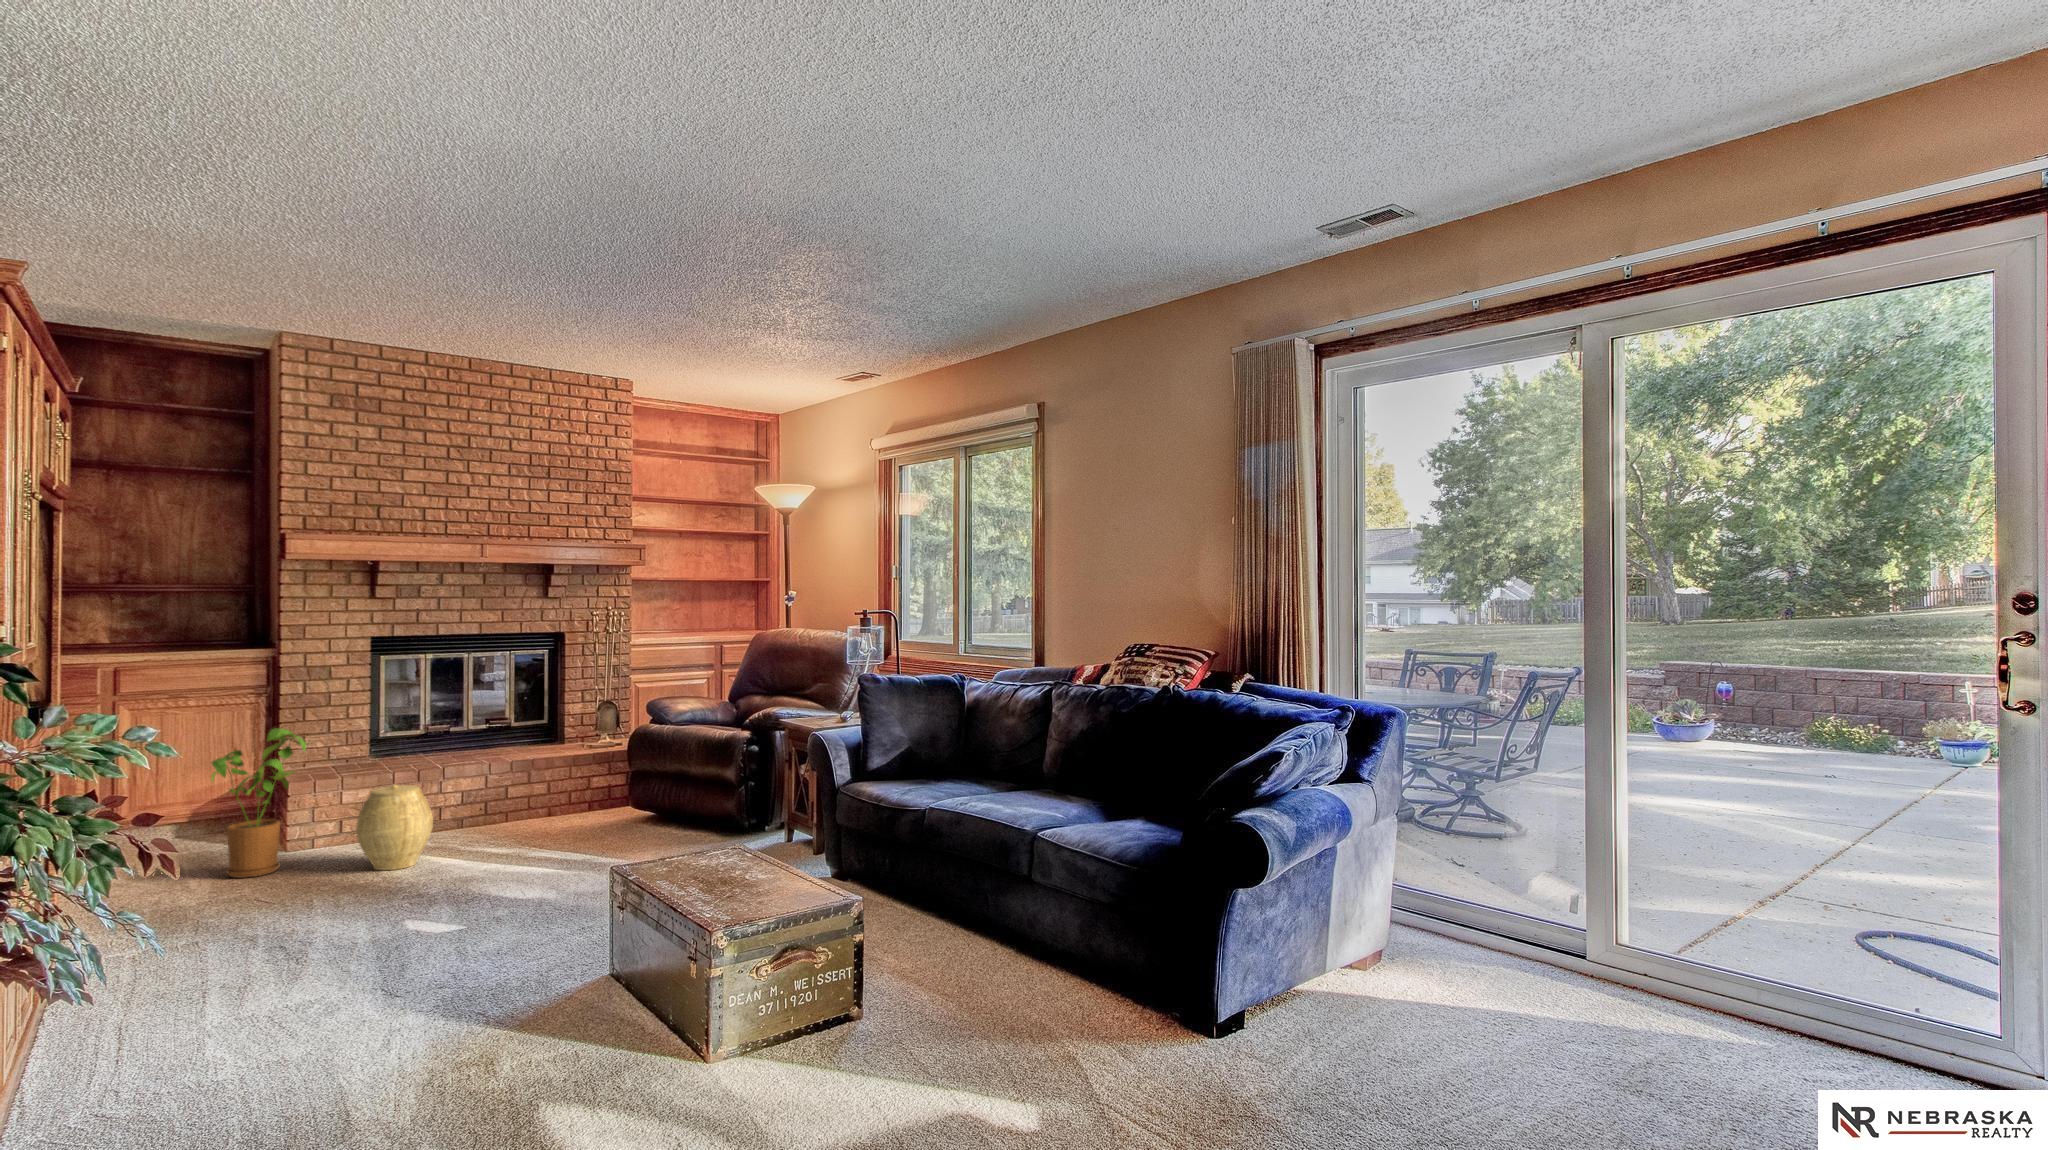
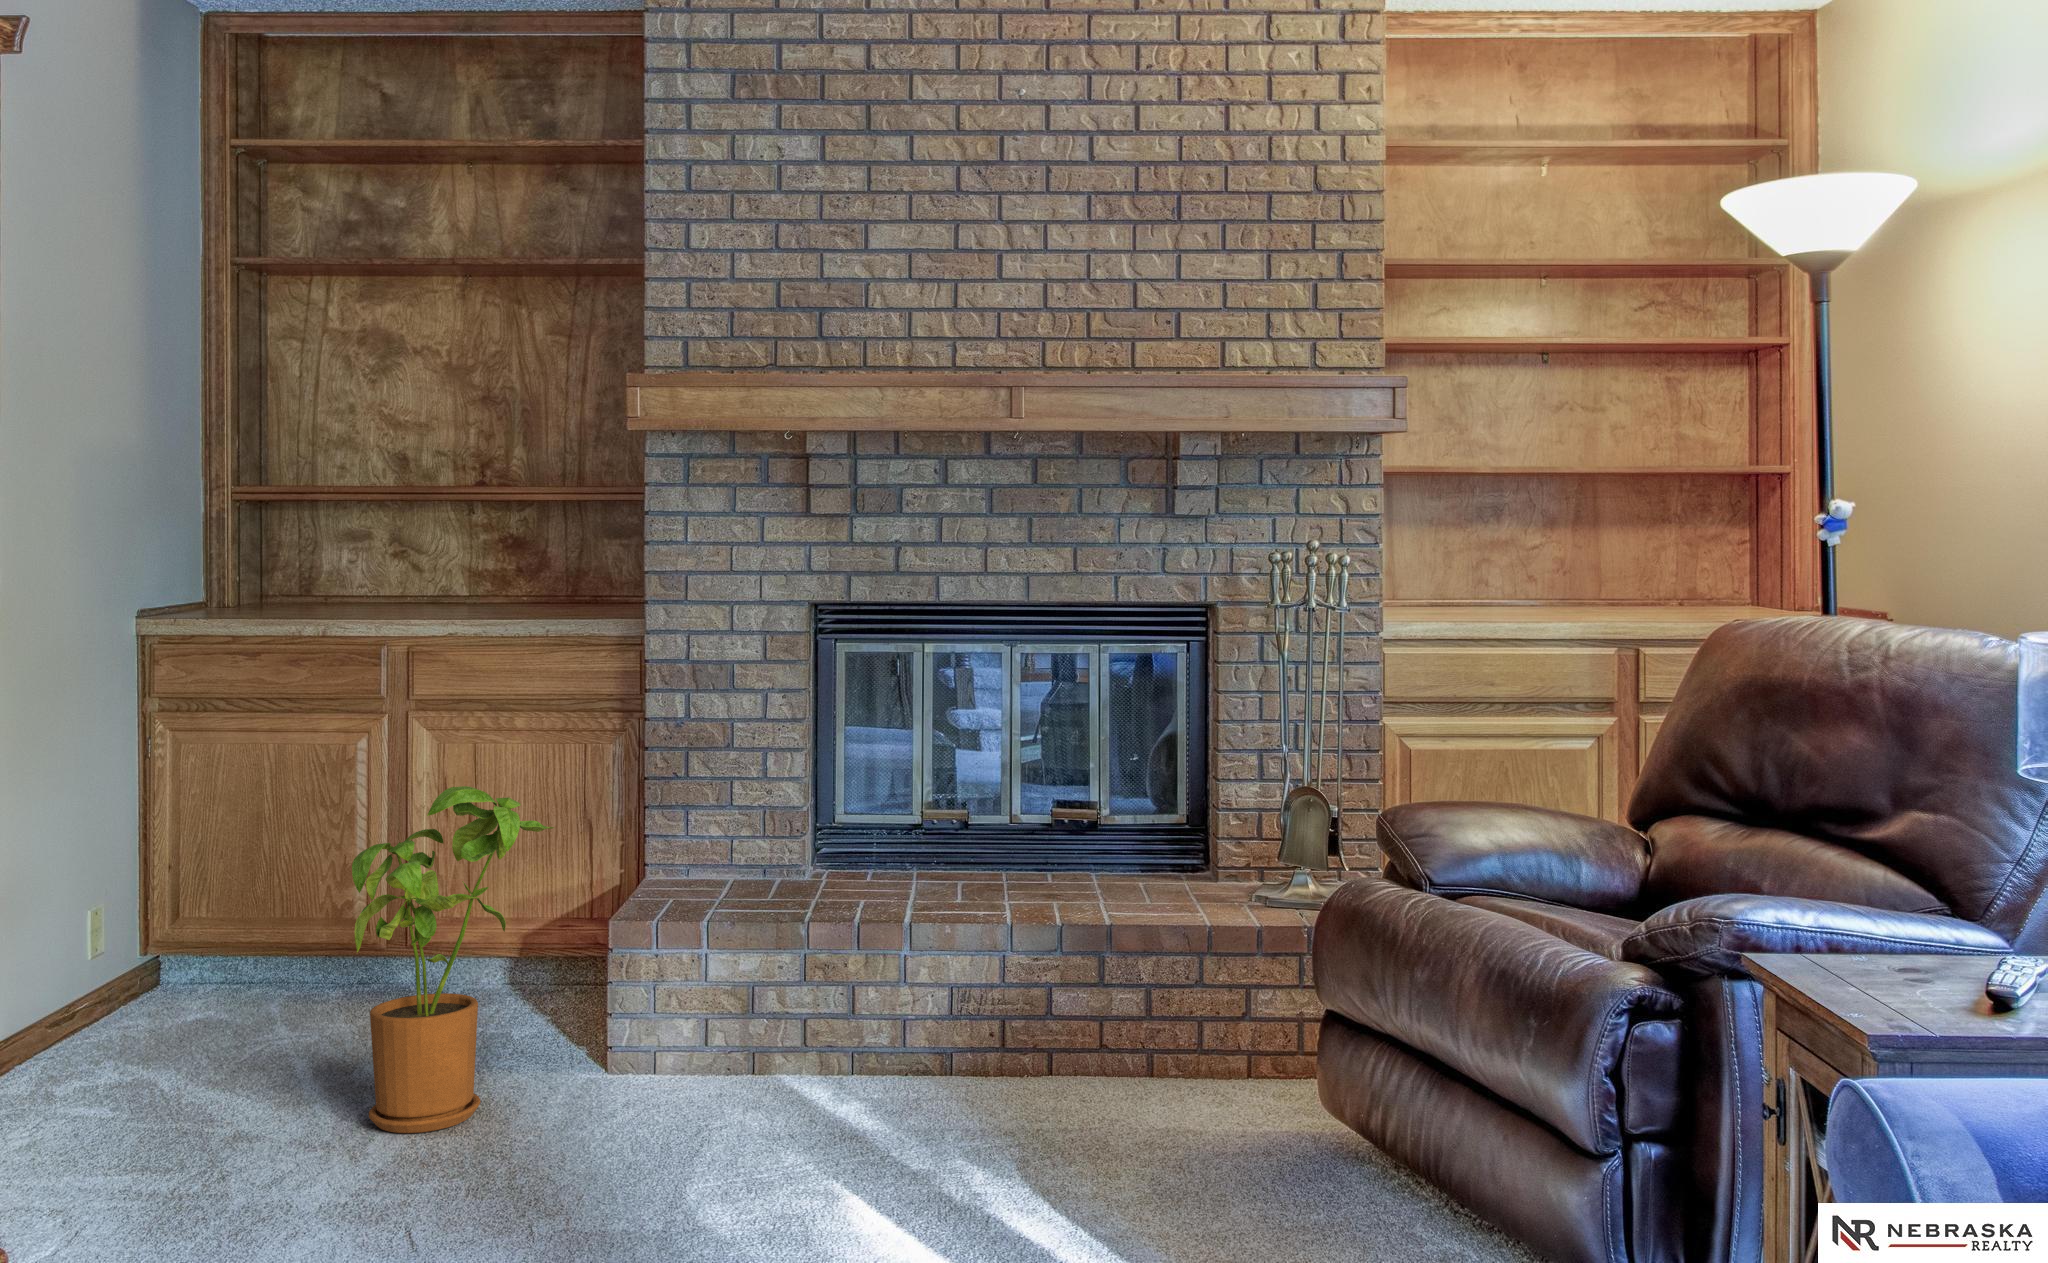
woven basket: present [356,785,433,870] -> none [553,960,733,1193]

